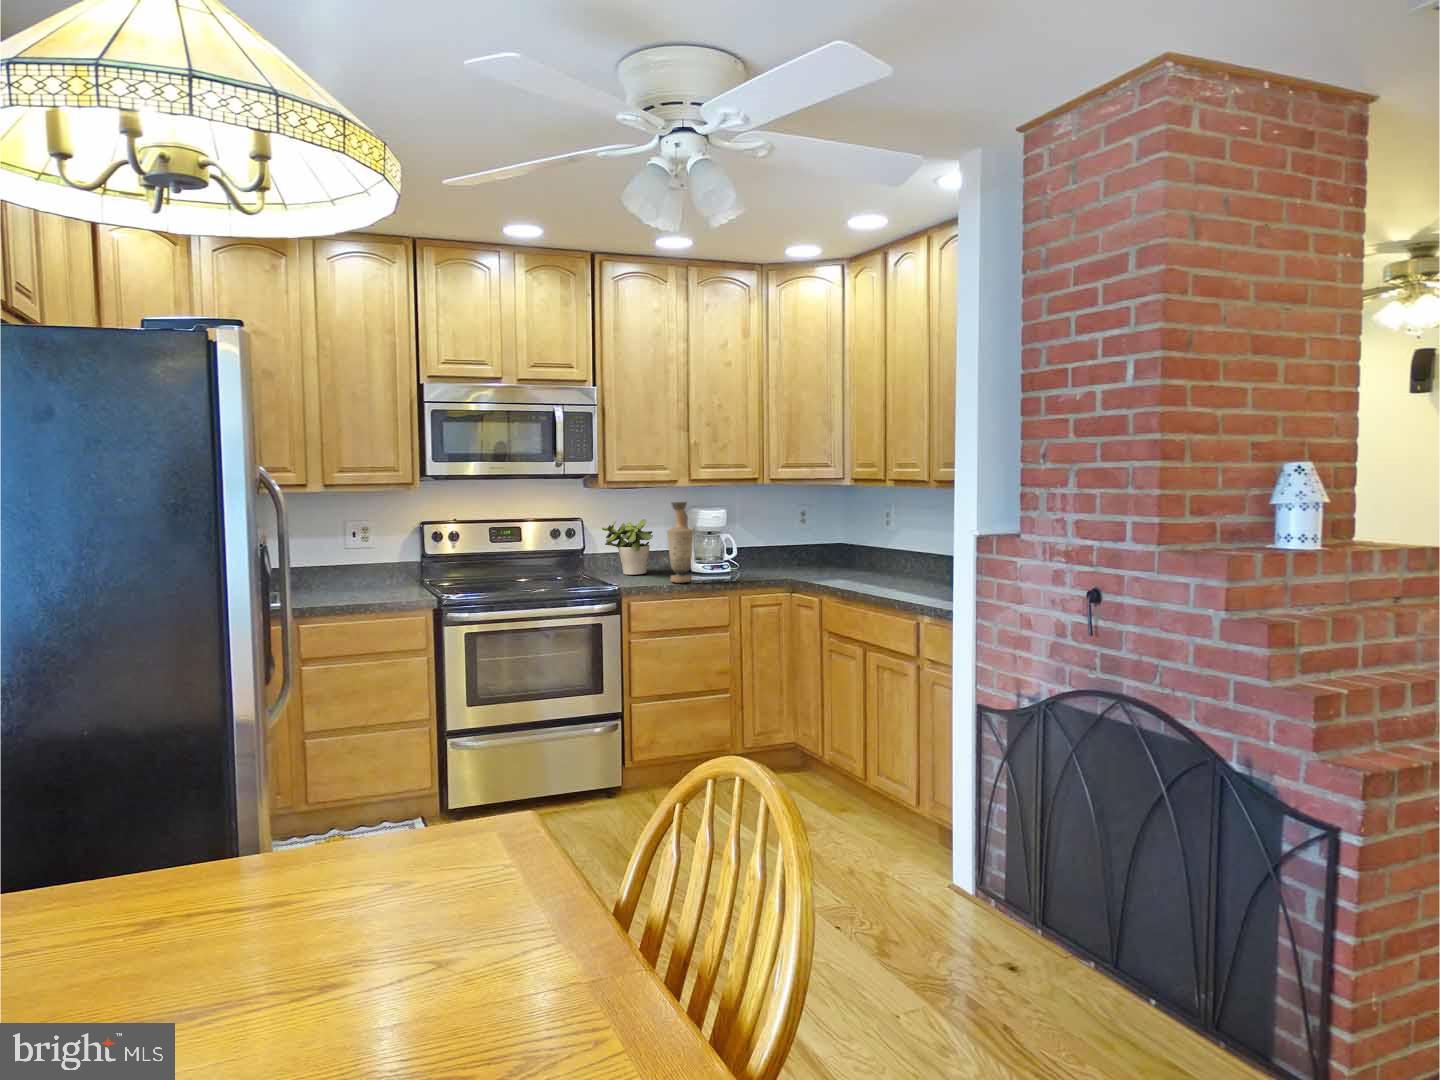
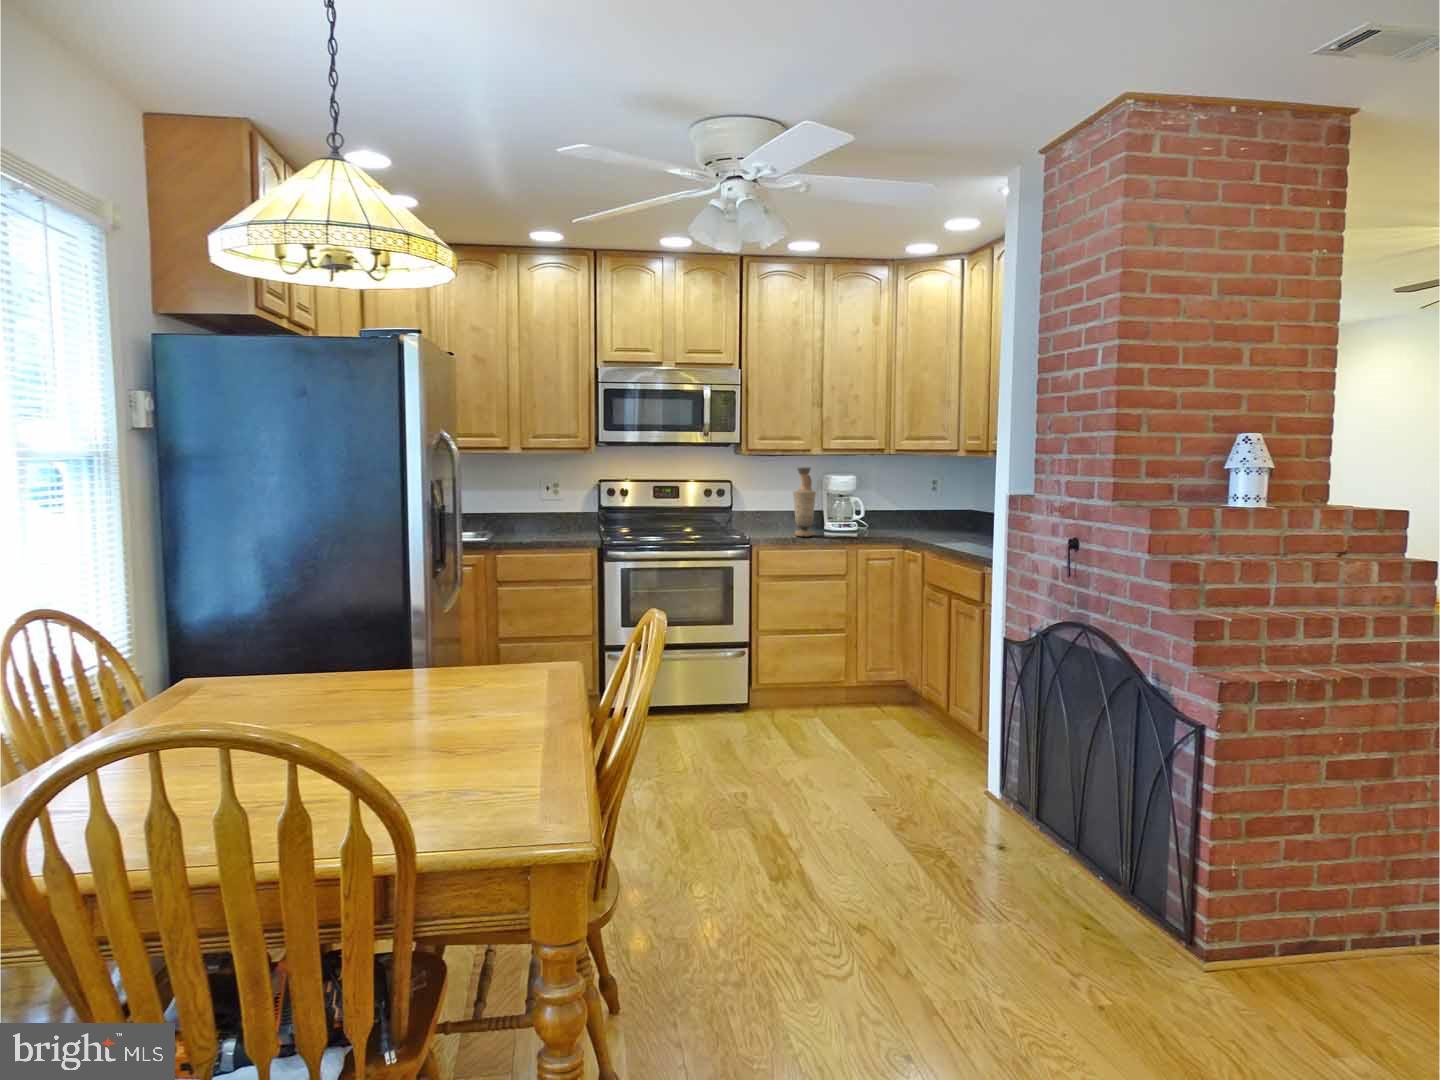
potted plant: present [602,519,653,575] -> none [744,482,787,529]

